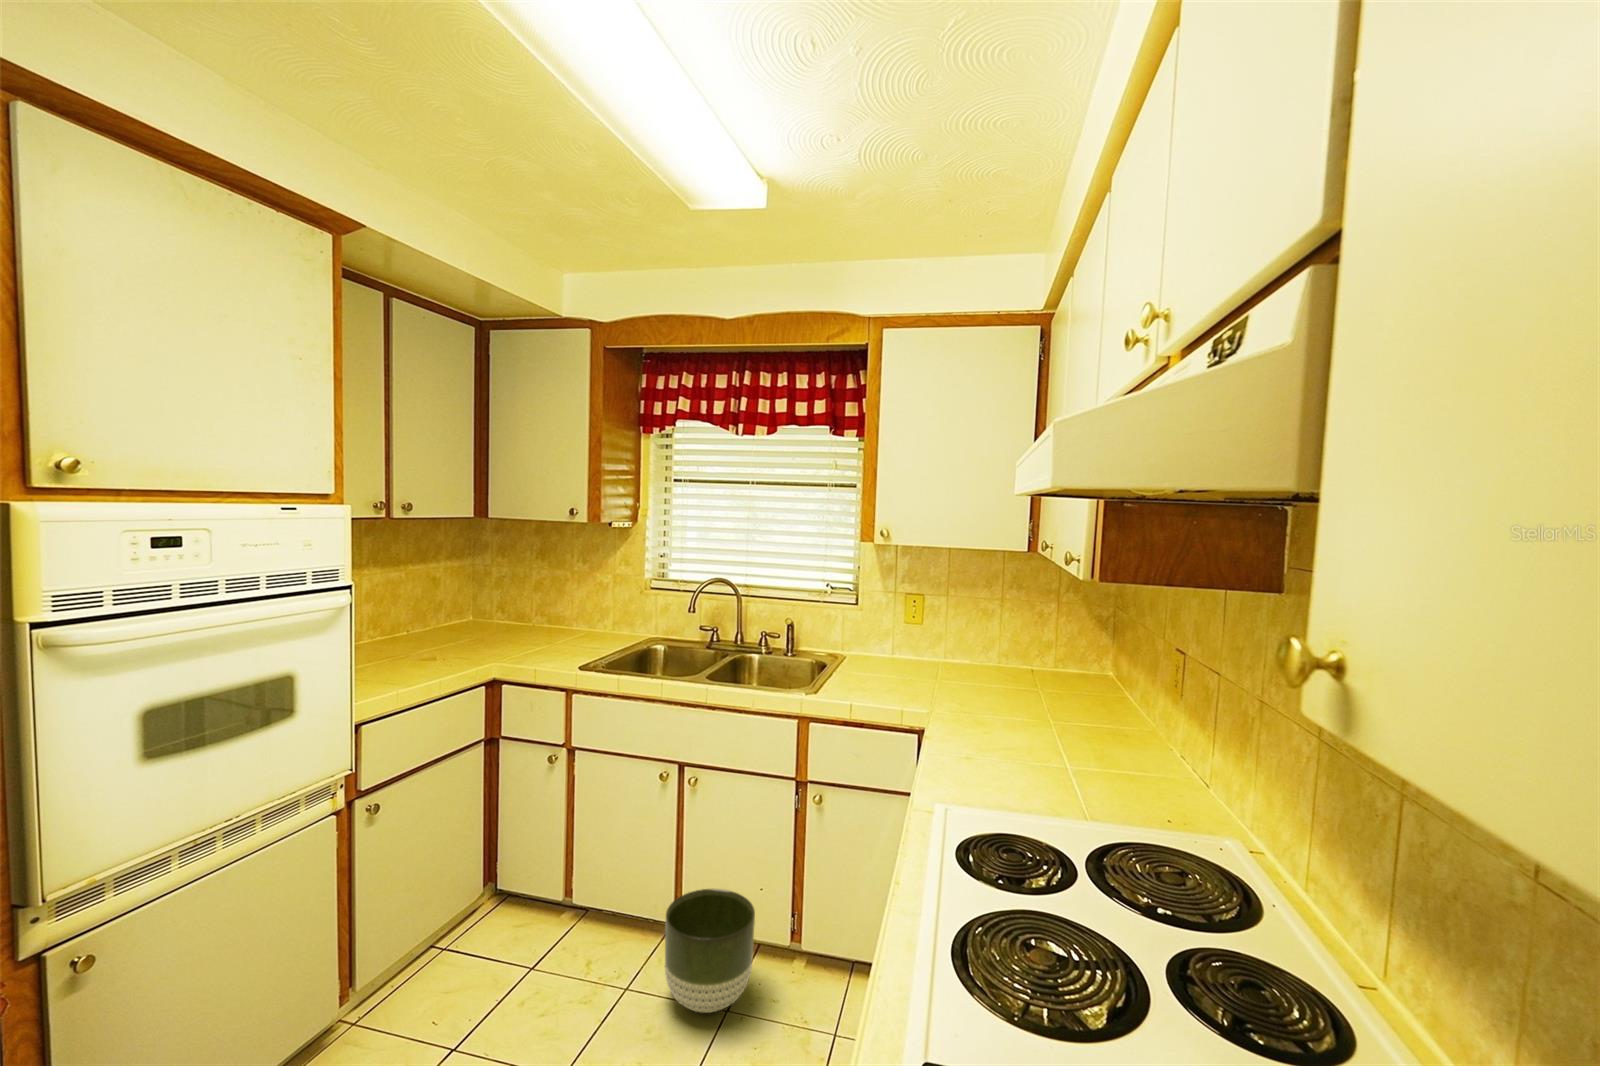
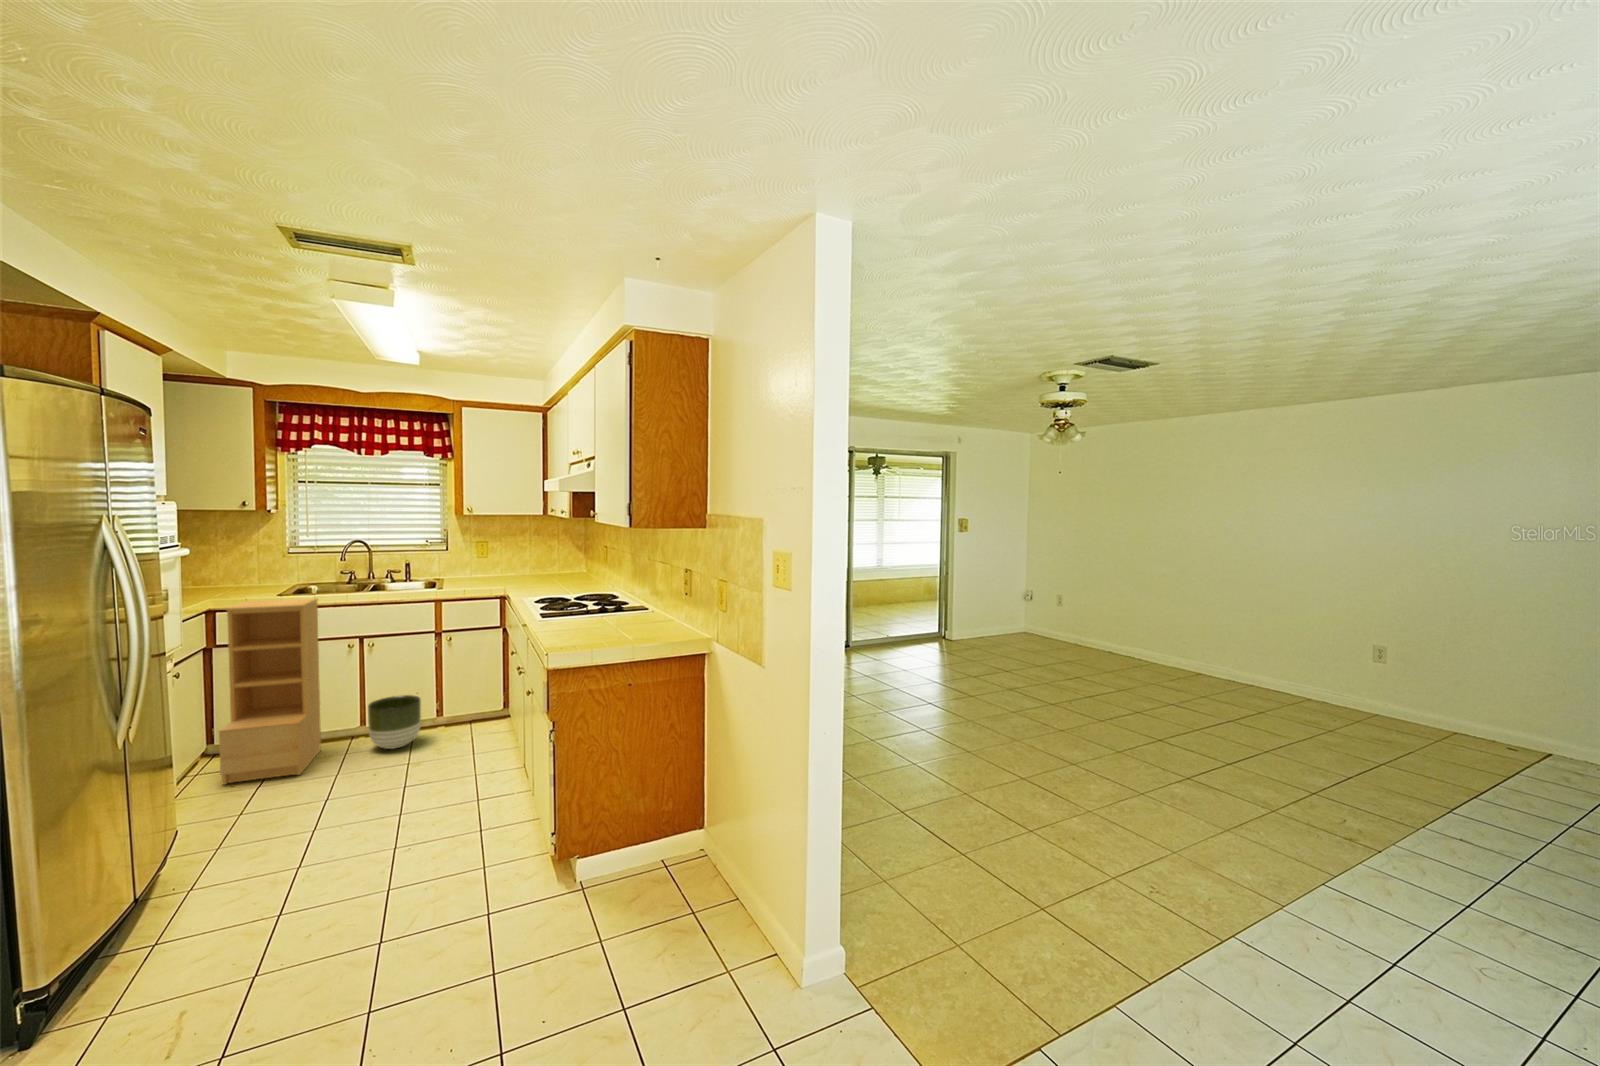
bookshelf: none [441,672,621,1029] -> present [219,598,321,785]

